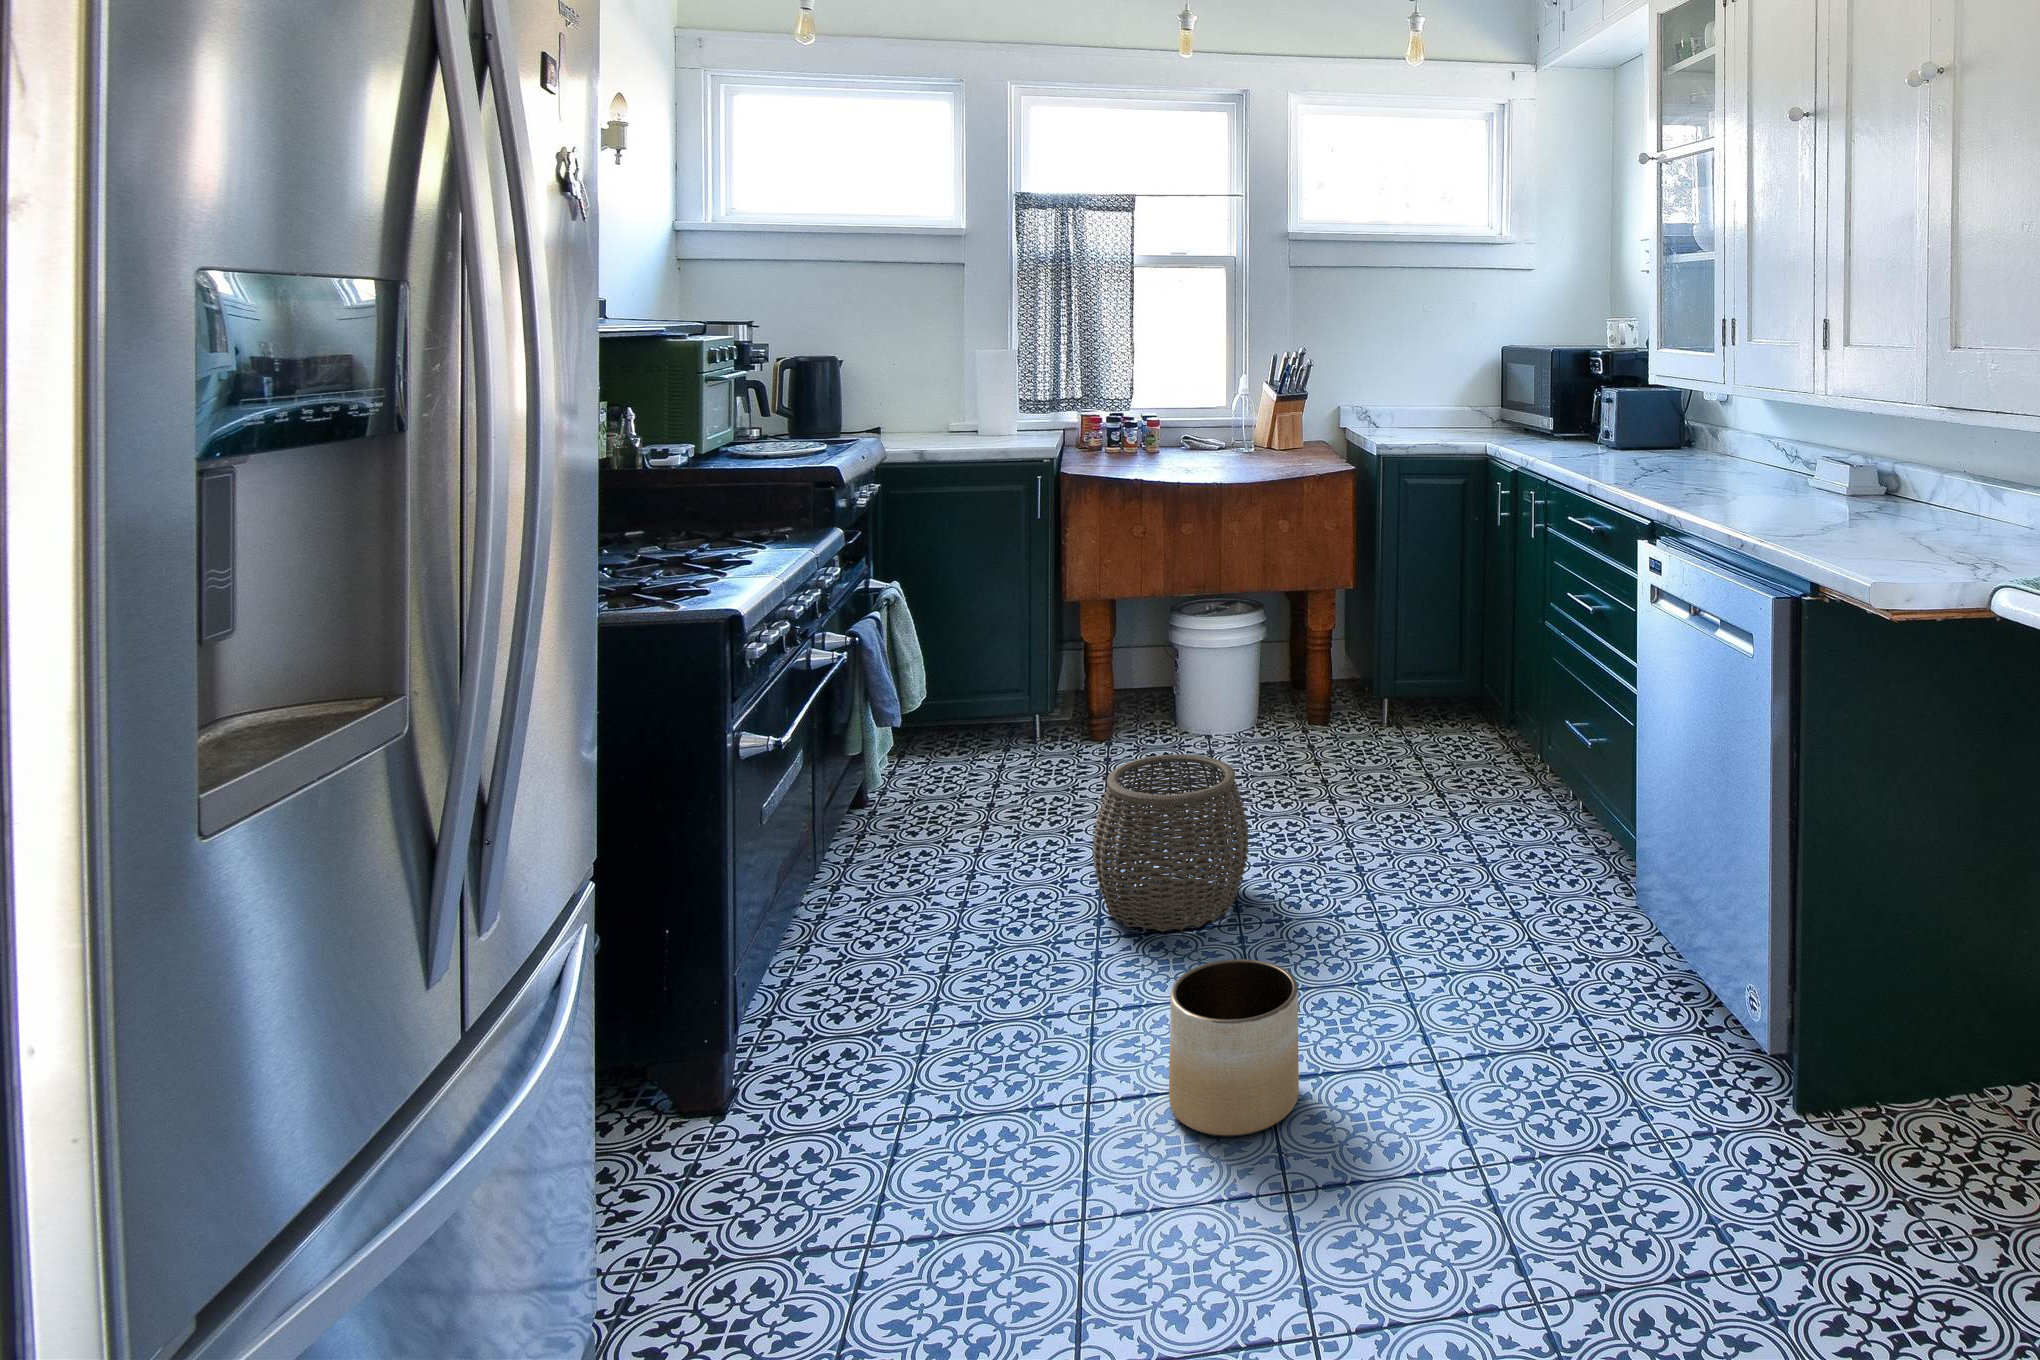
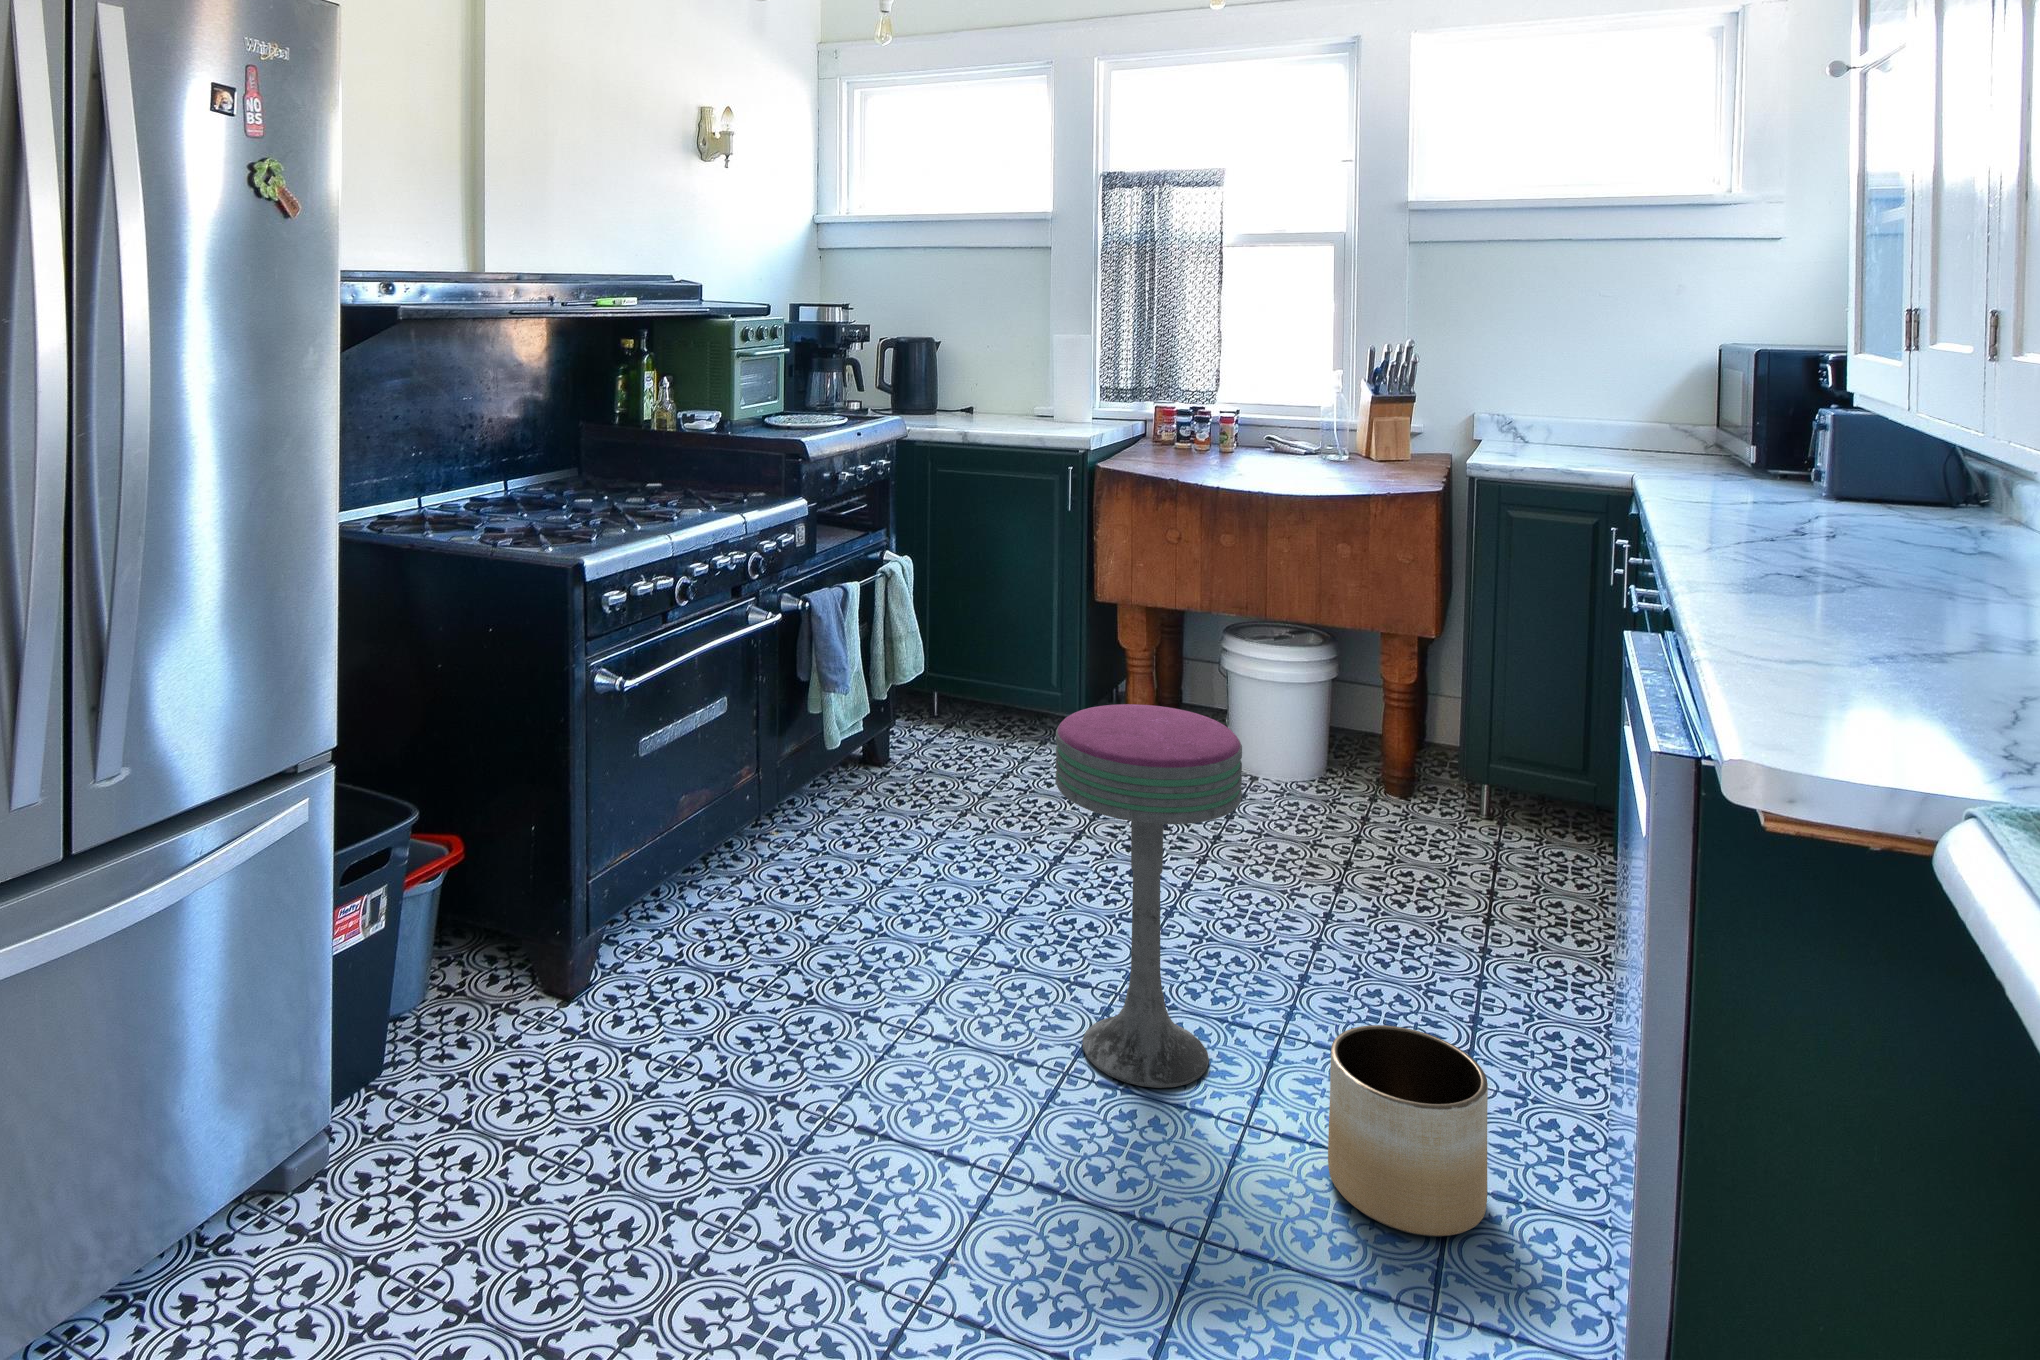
bar stool: none [876,720,1067,1108] -> present [1056,704,1242,1088]
woven basket: present [1092,754,1249,932] -> none [1312,786,1500,986]

